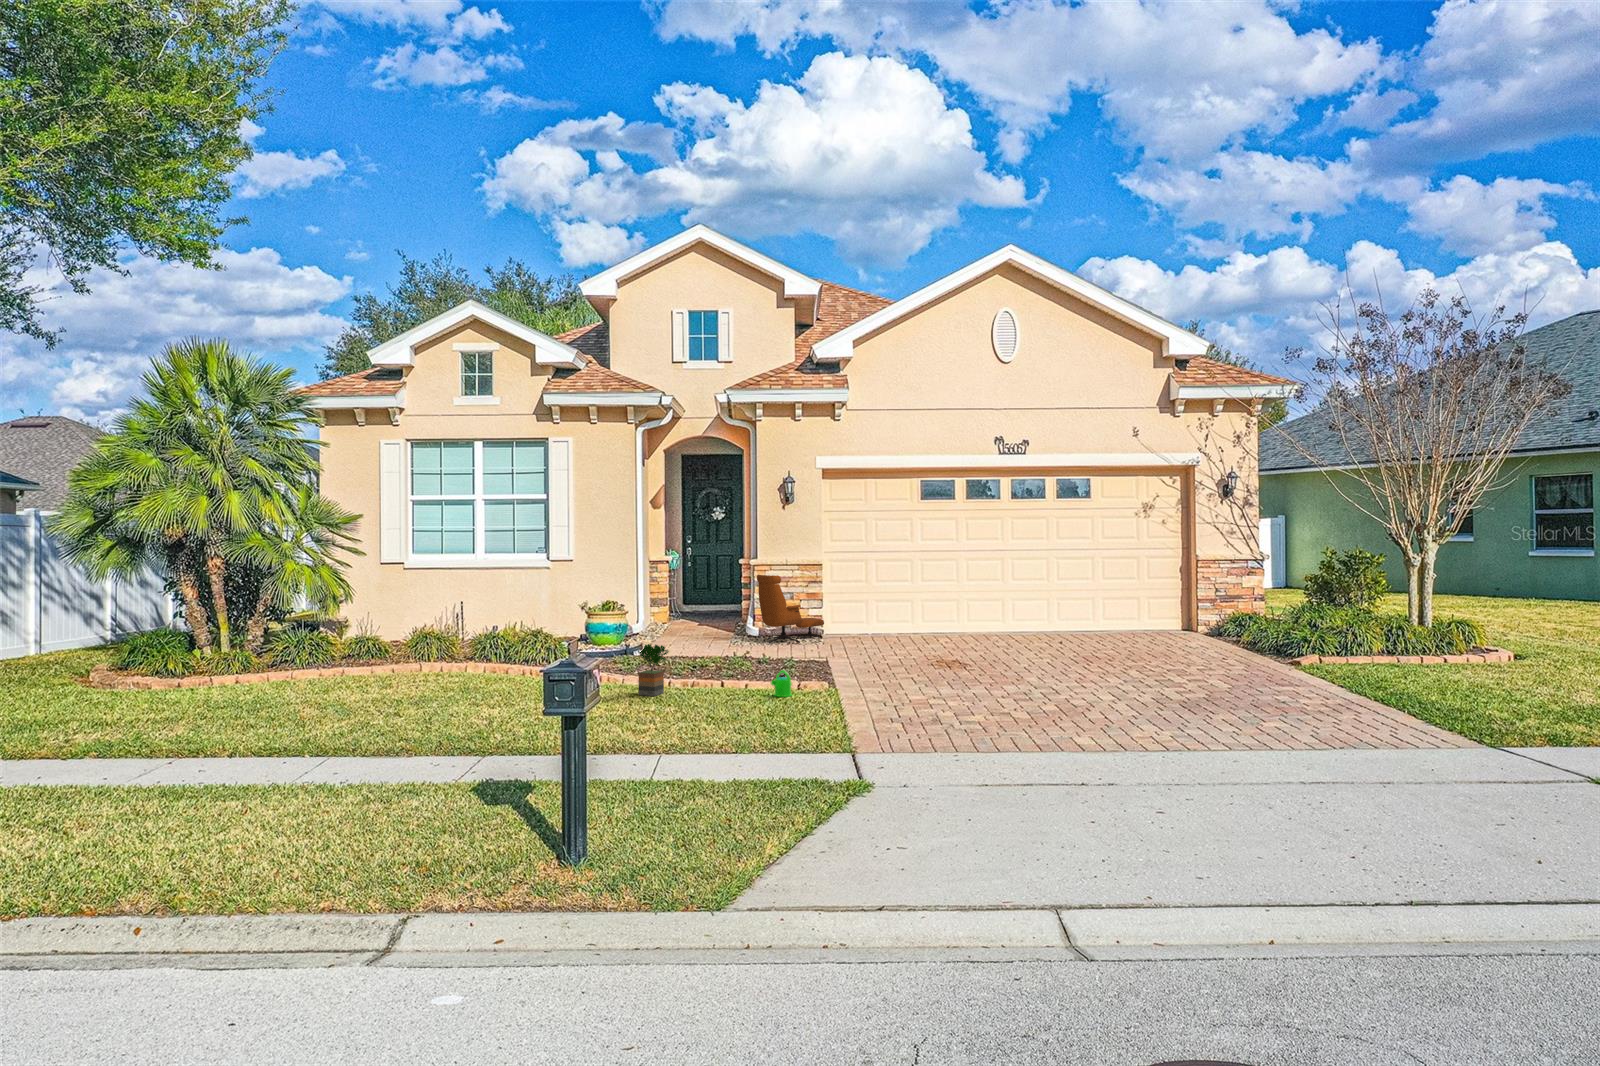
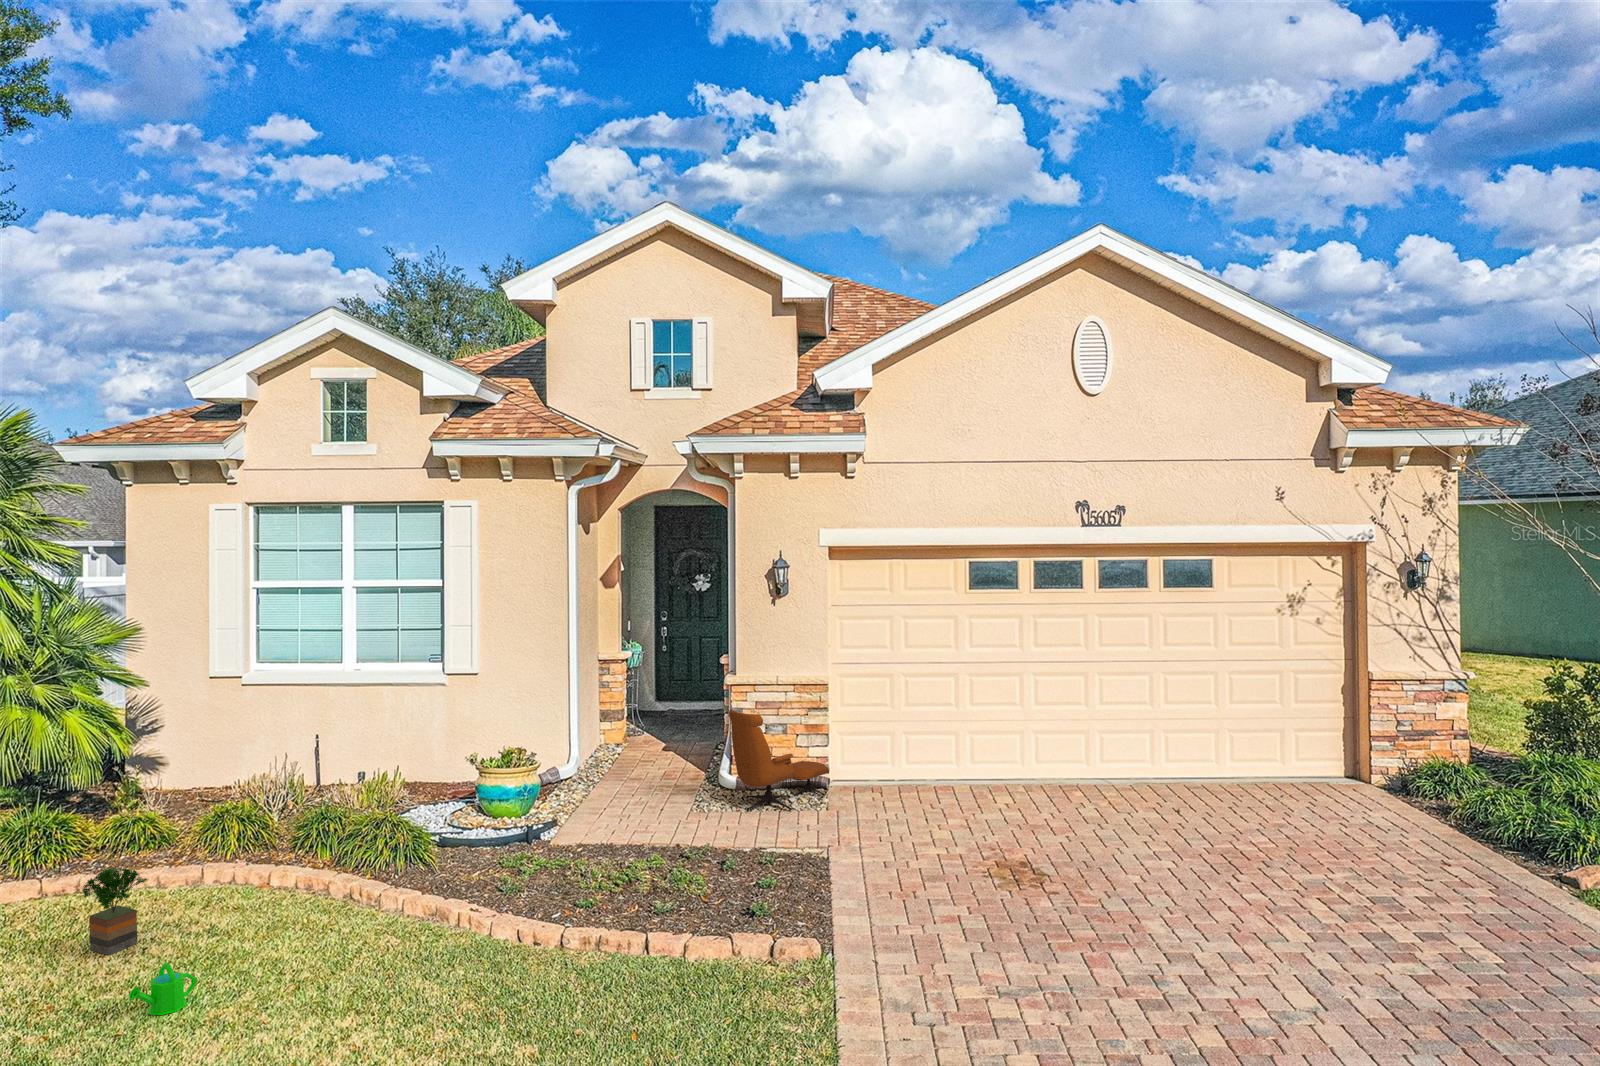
potted tree: present [639,644,669,696] -> present [82,867,147,955]
watering can: present [771,670,792,697] -> present [129,963,197,1015]

